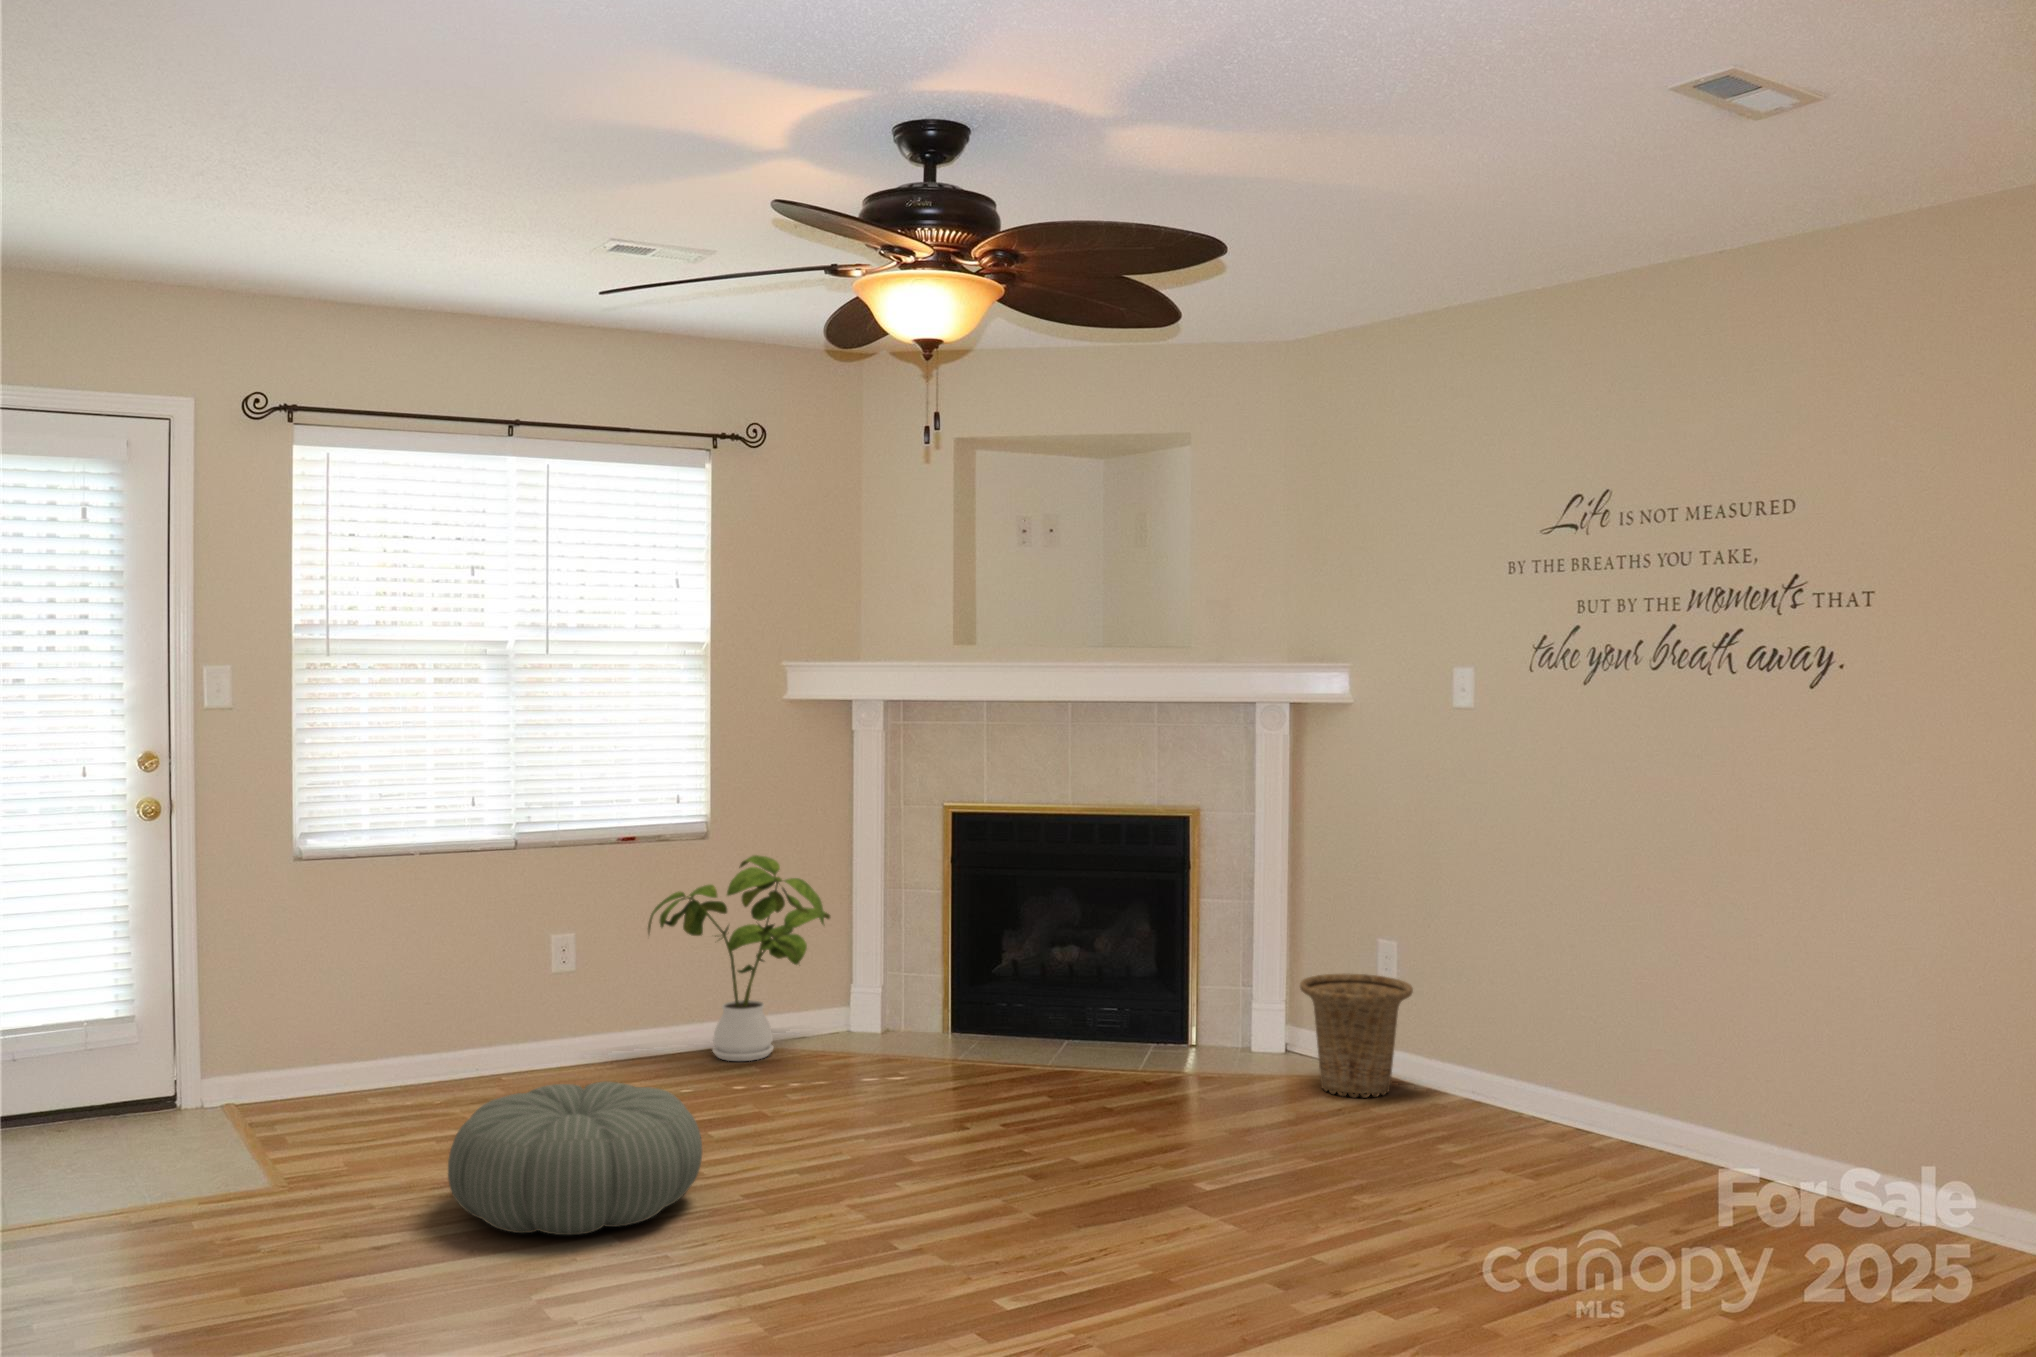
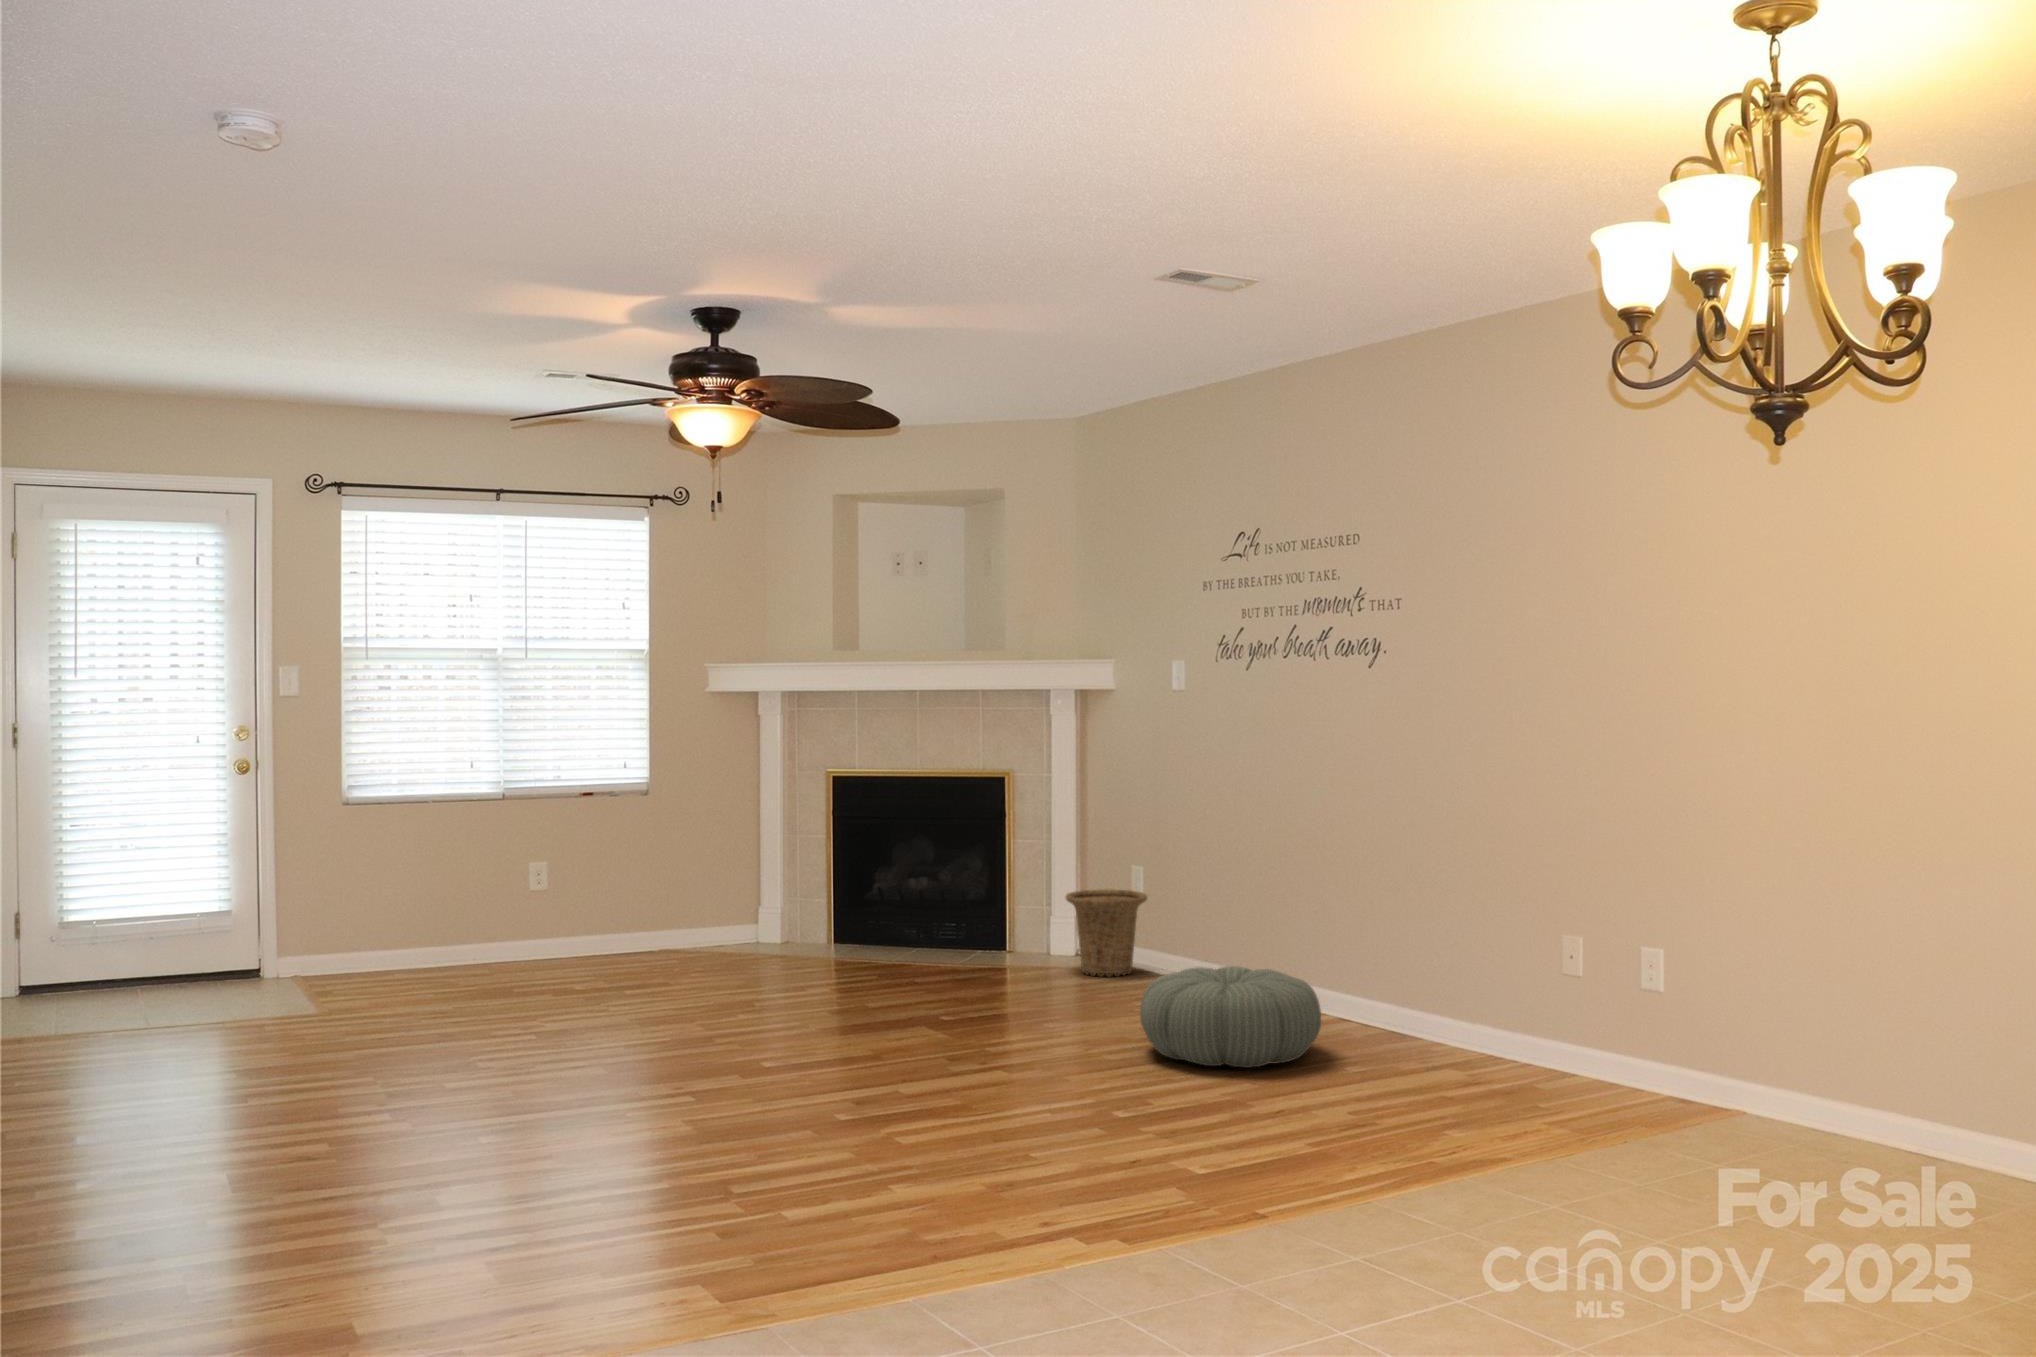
house plant: present [648,855,830,1061] -> none [600,804,741,957]
pouf: present [448,1081,702,1235] -> present [1140,966,1321,1068]

